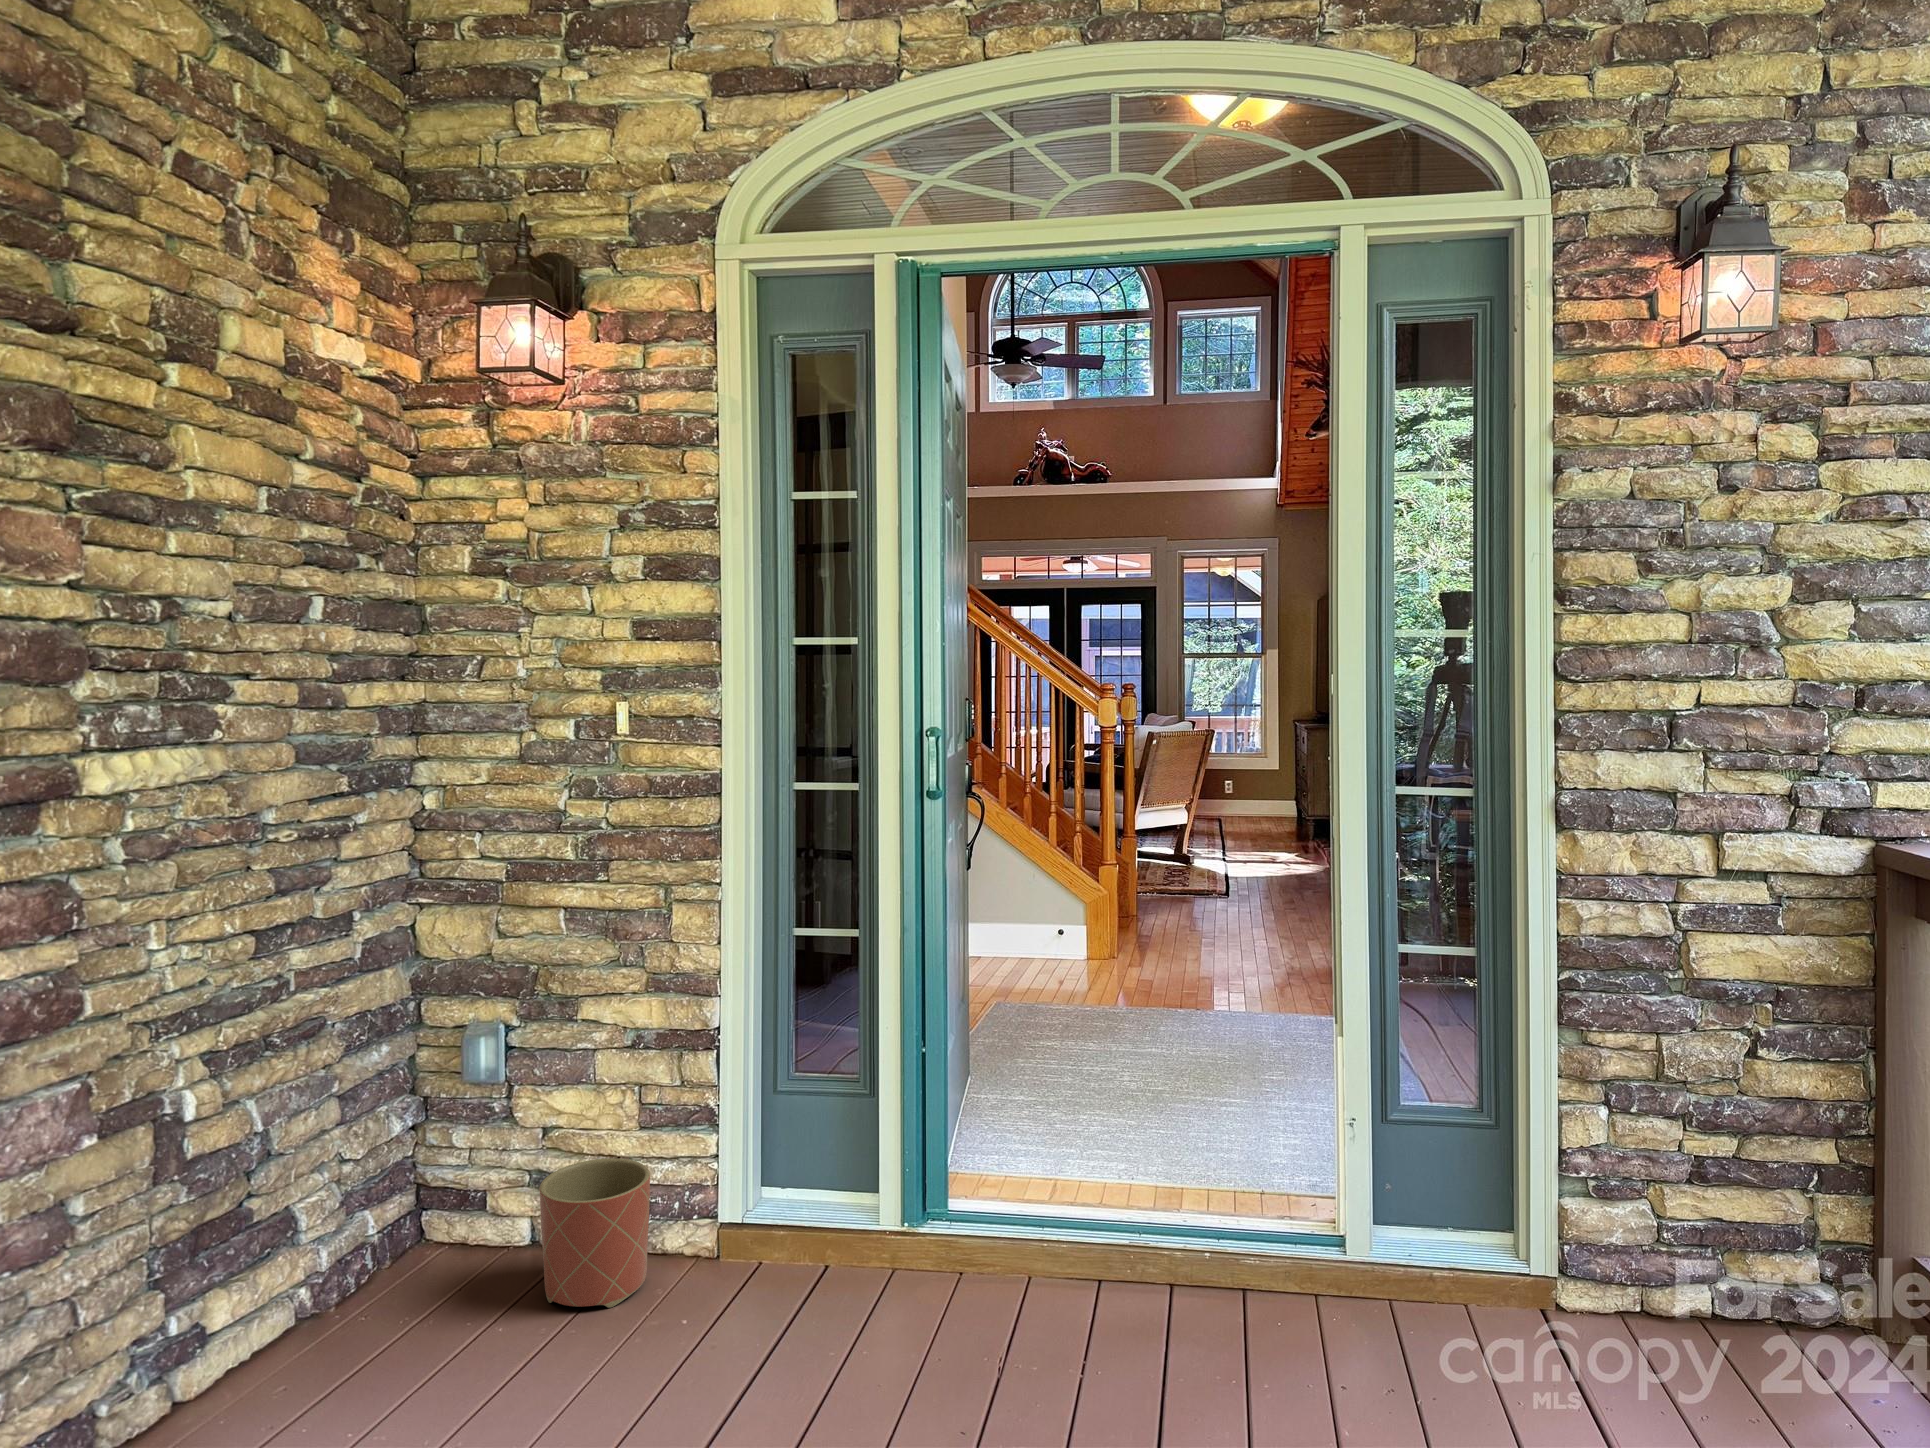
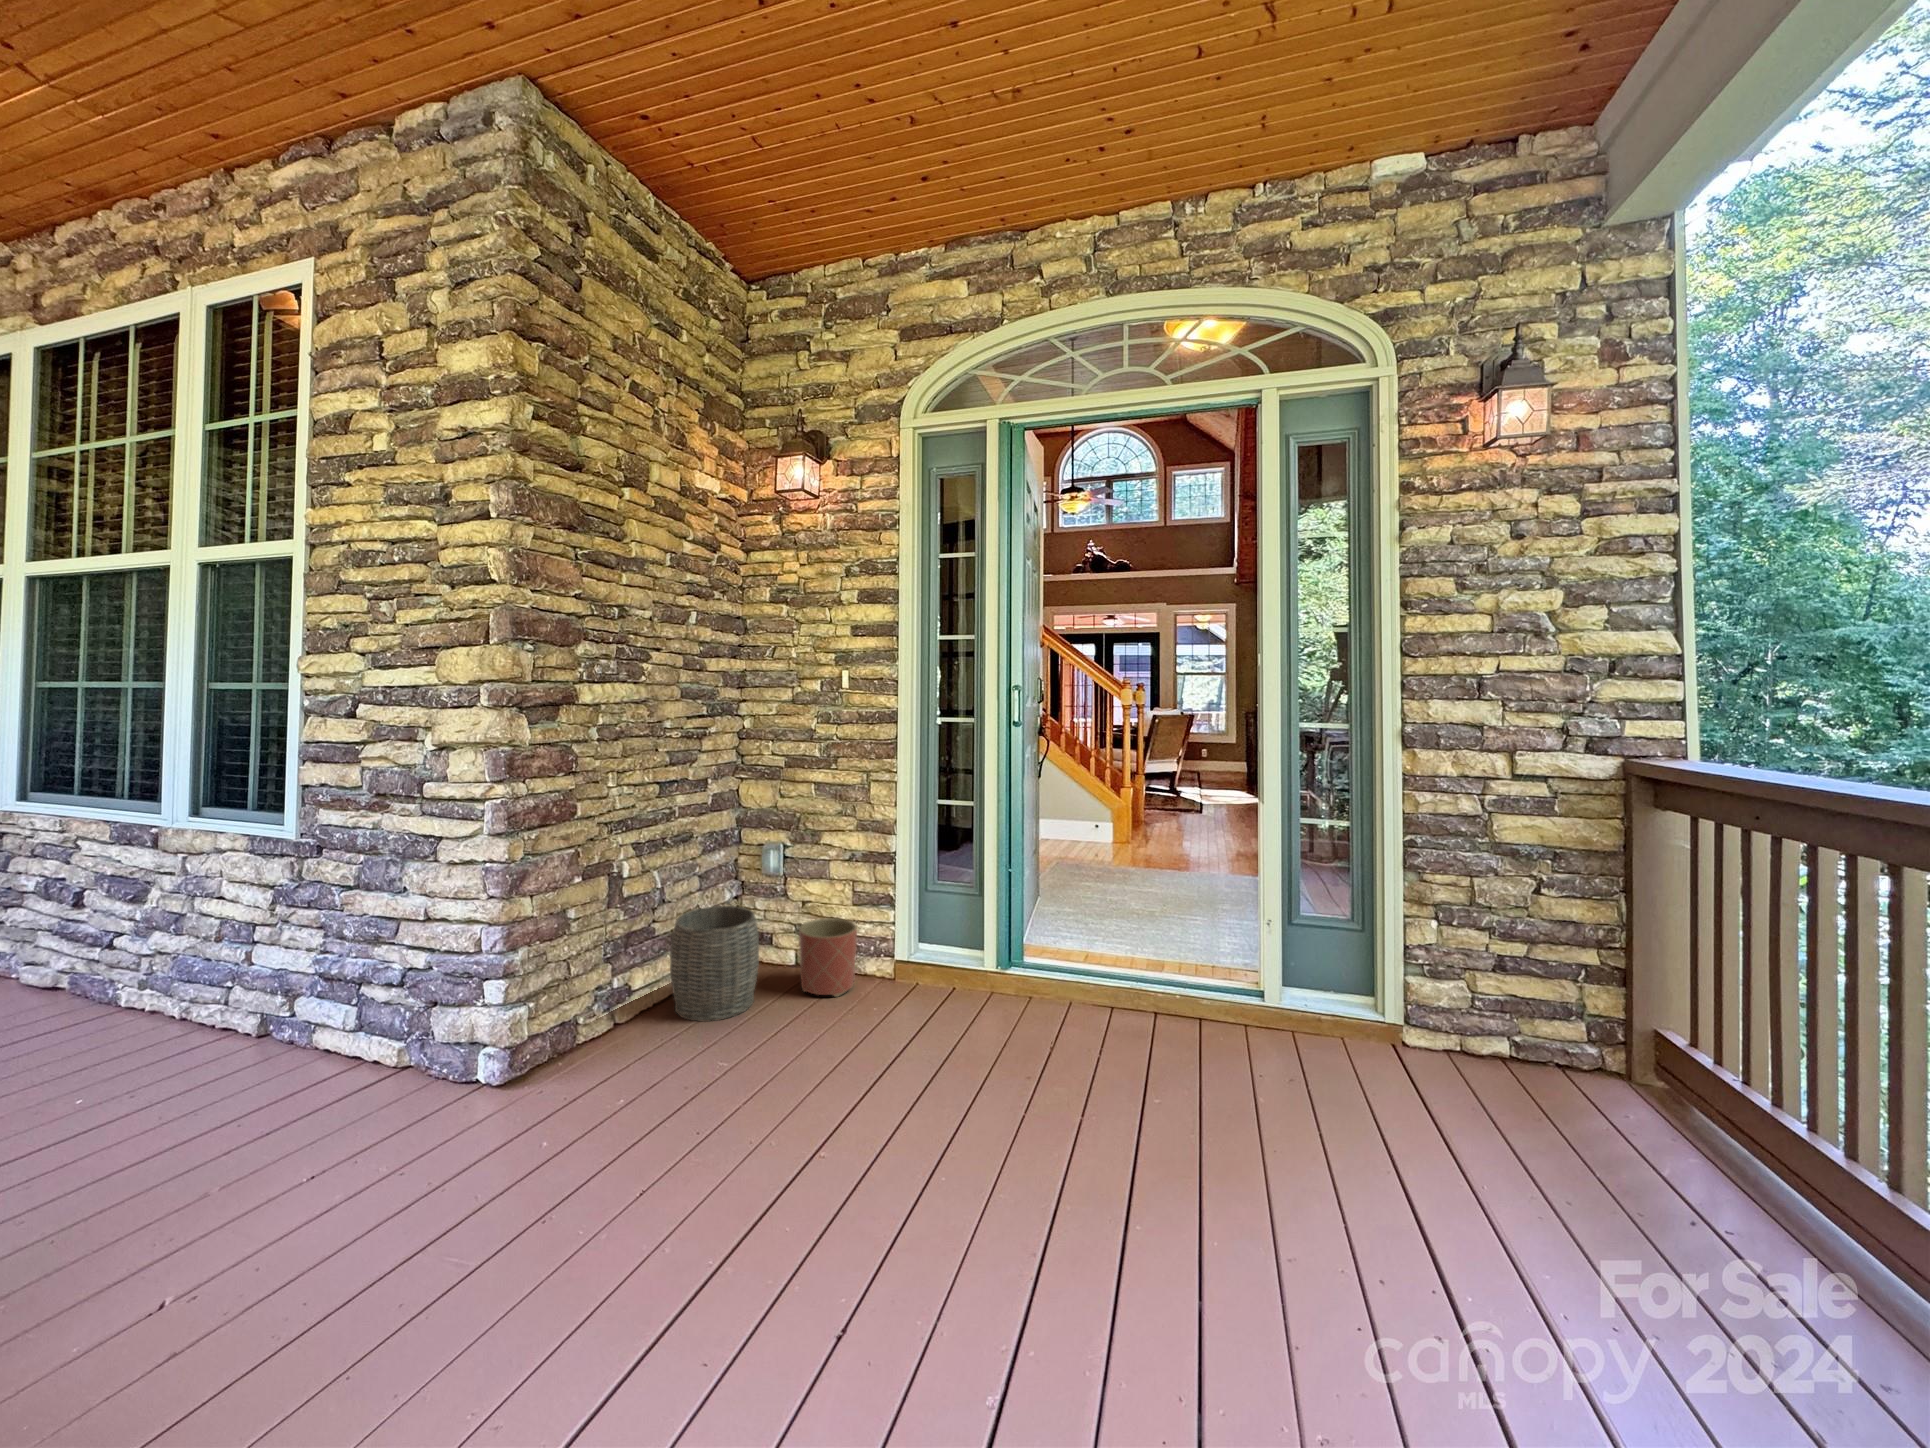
woven basket: none [278,1153,460,1384] -> present [670,906,759,1022]

